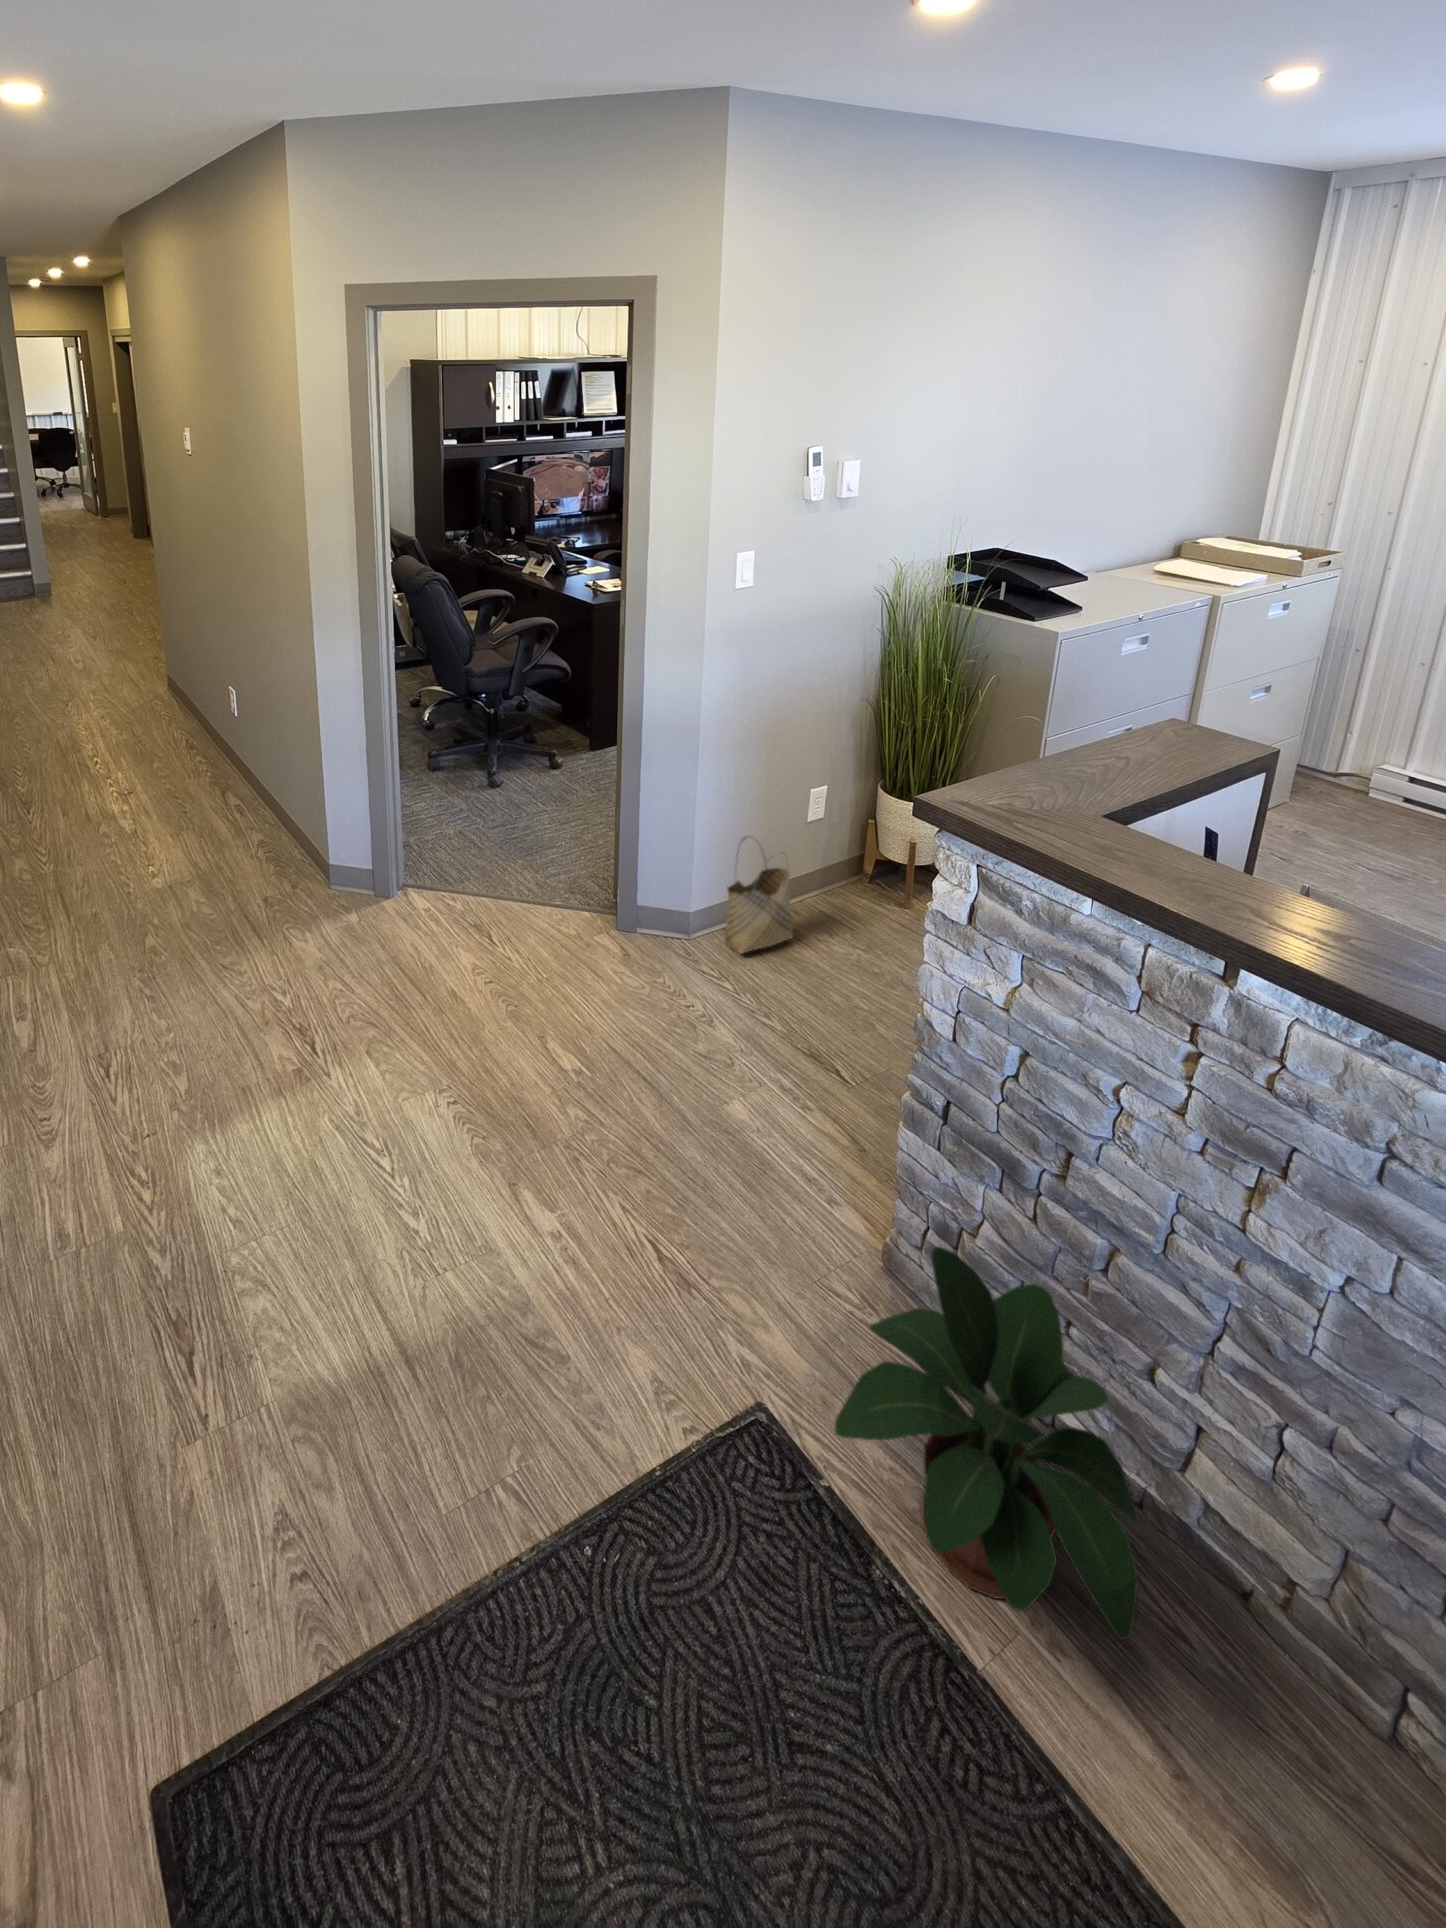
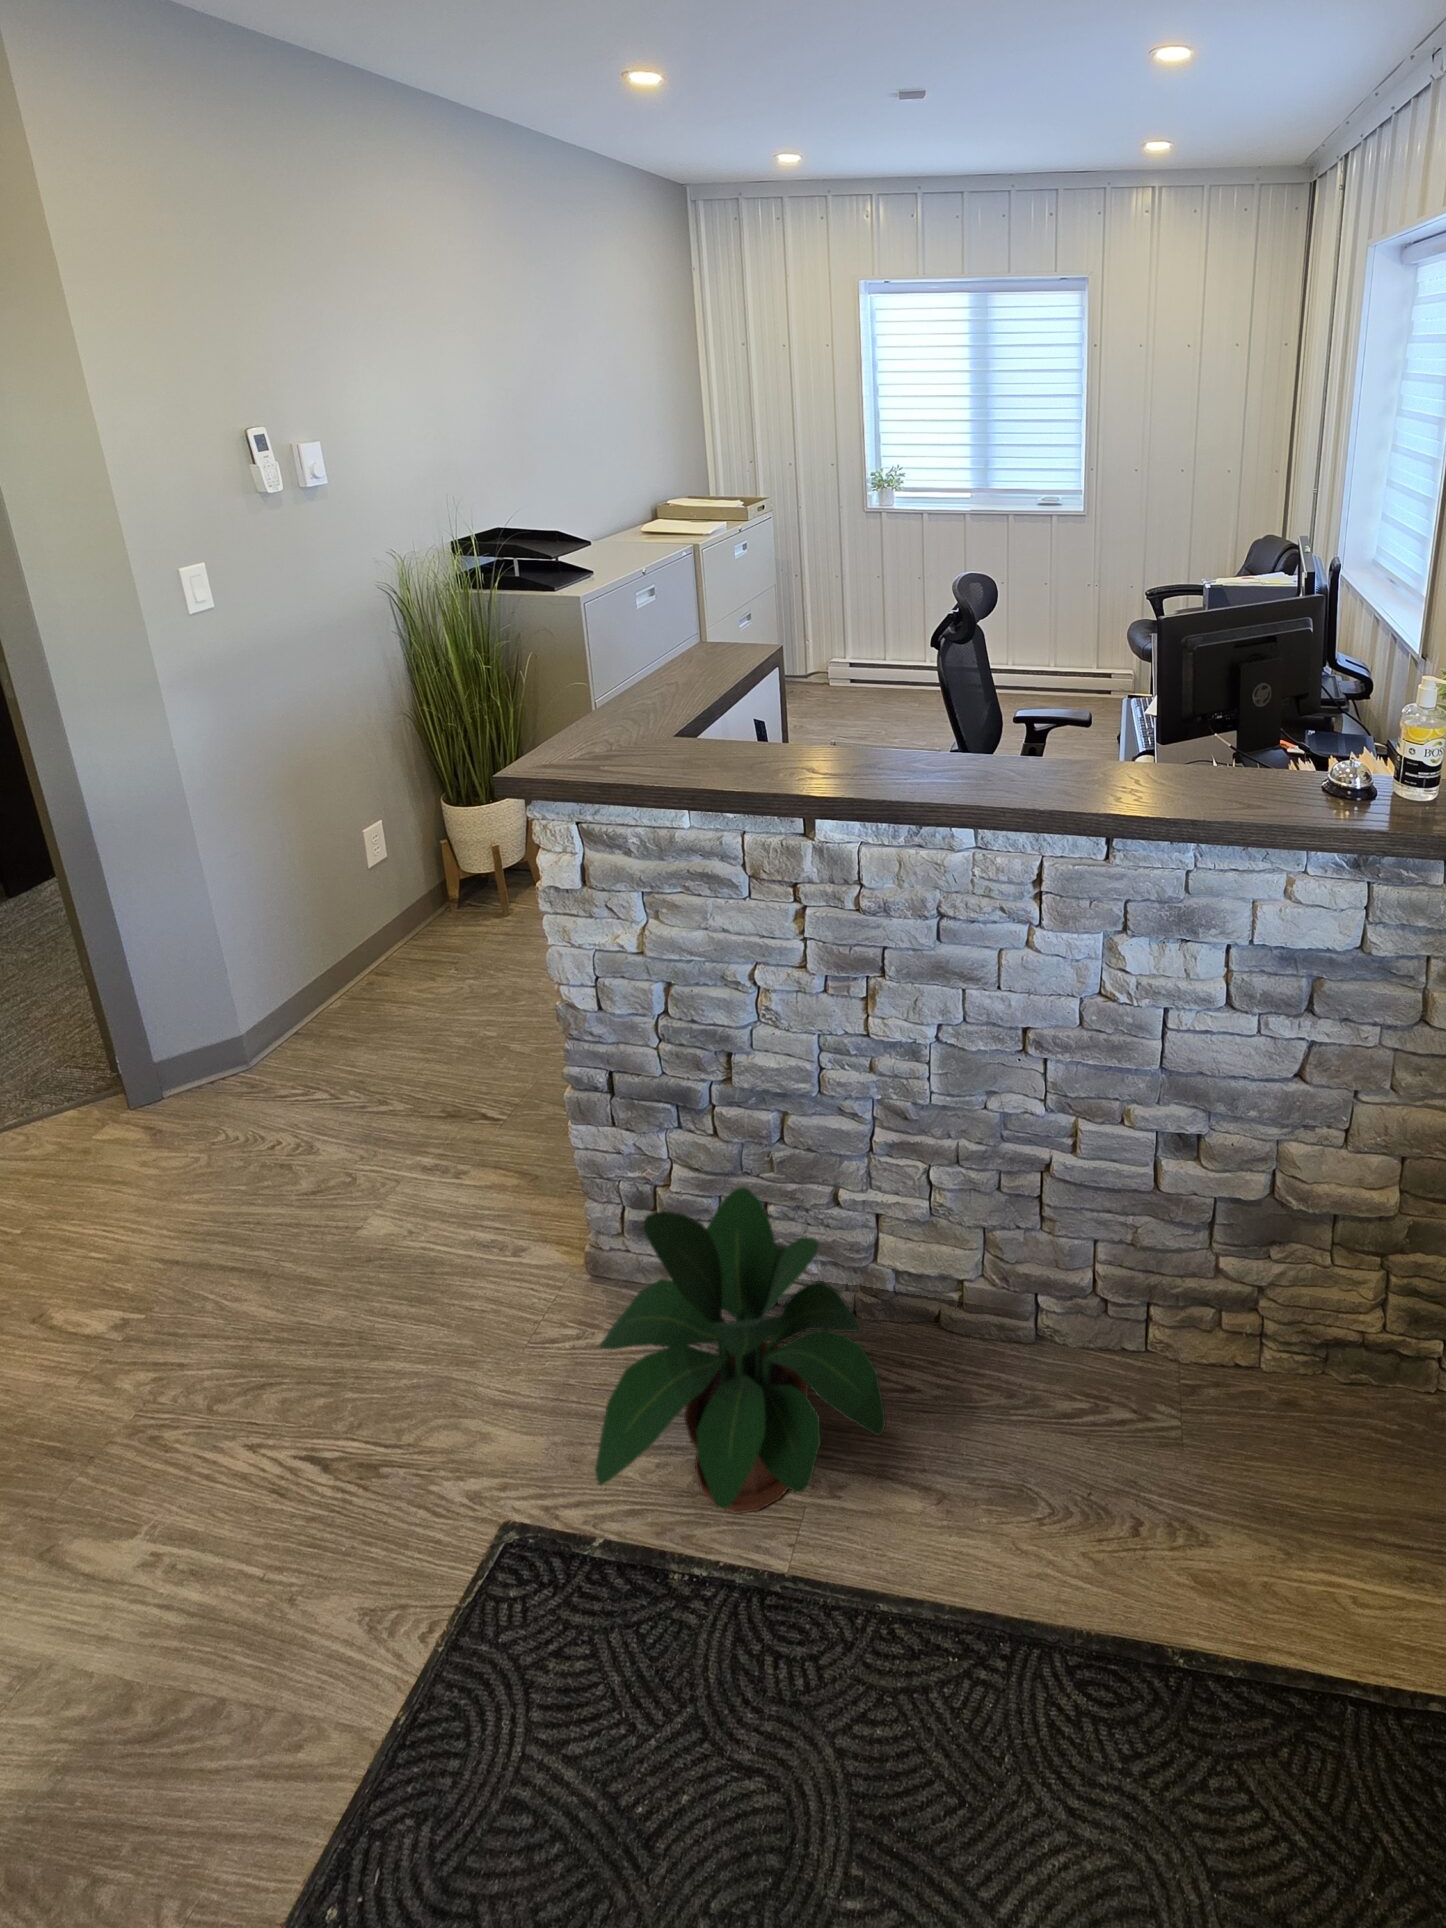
woven basket: present [724,839,793,954] -> none [288,906,390,1050]

